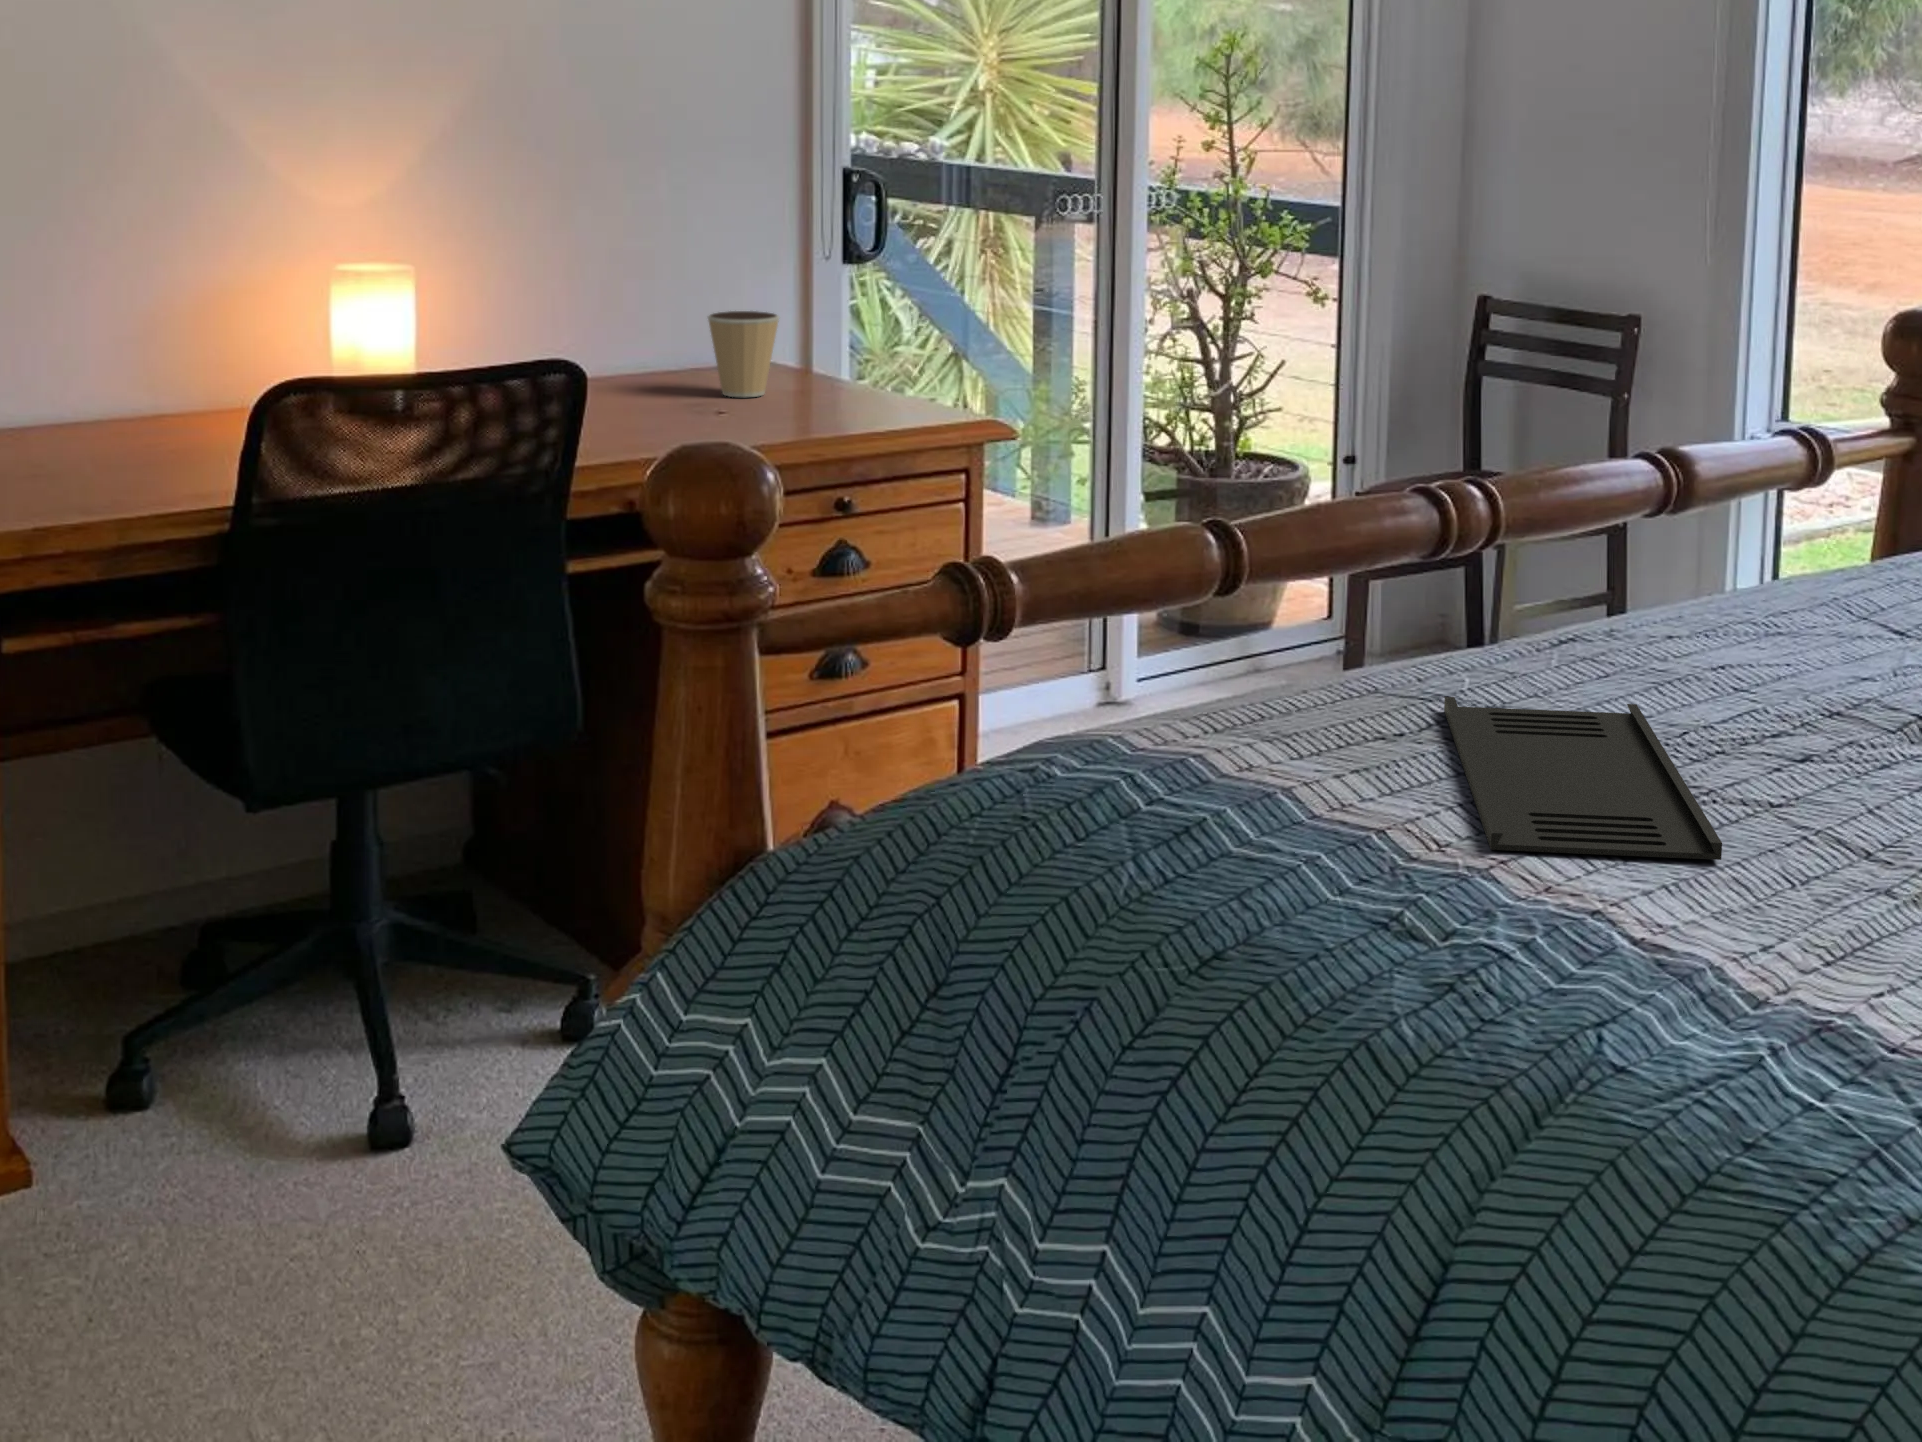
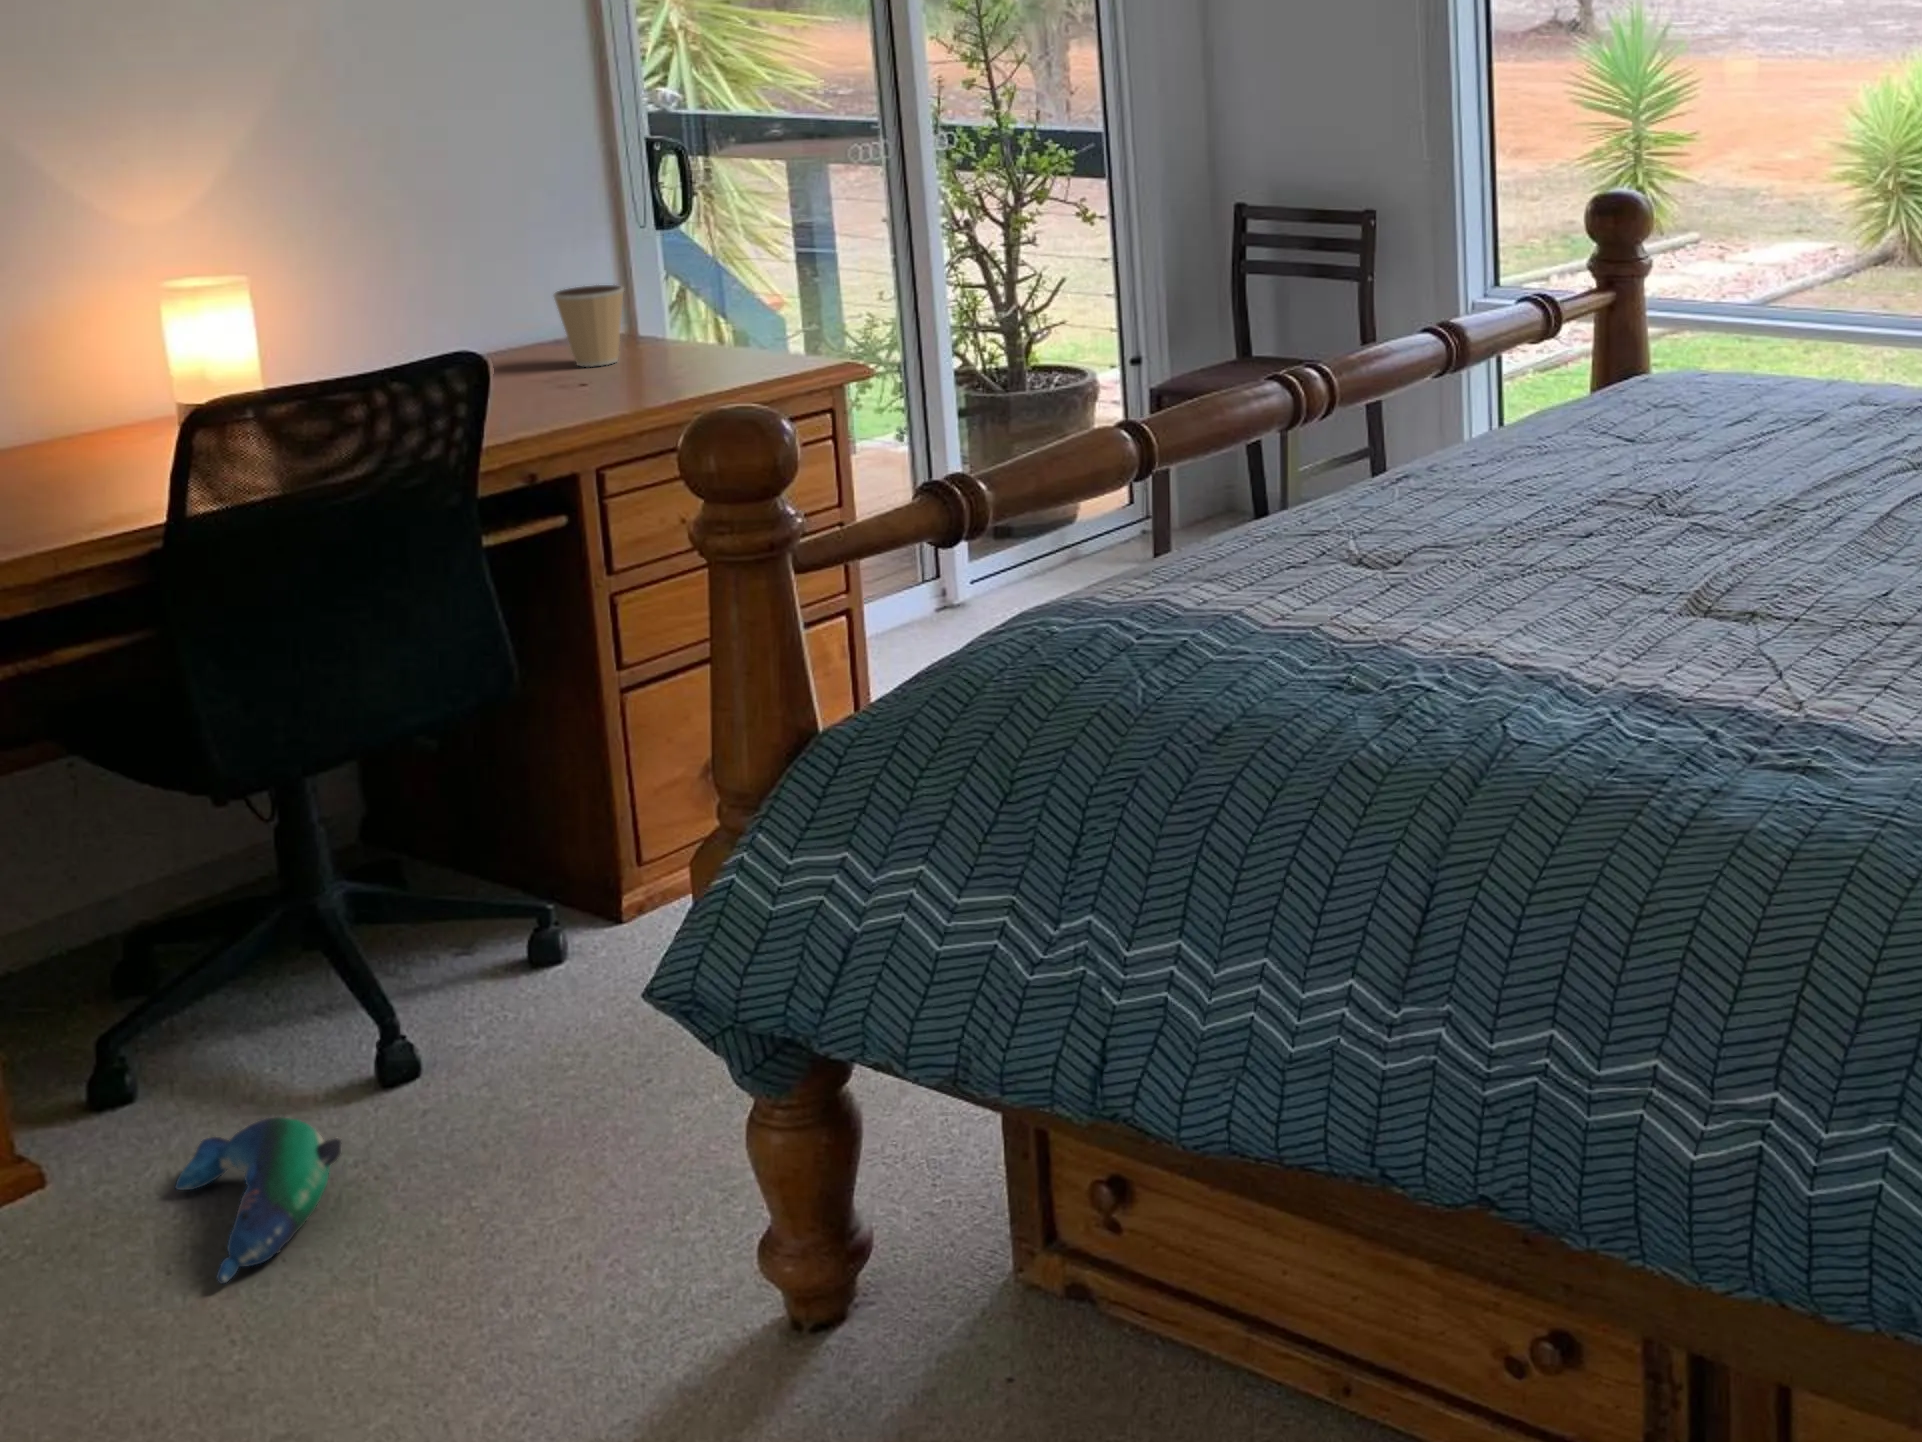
tray: present [1444,697,1722,860] -> none [1323,512,1548,626]
plush toy: none [133,1167,293,1348] -> present [176,1117,341,1284]

